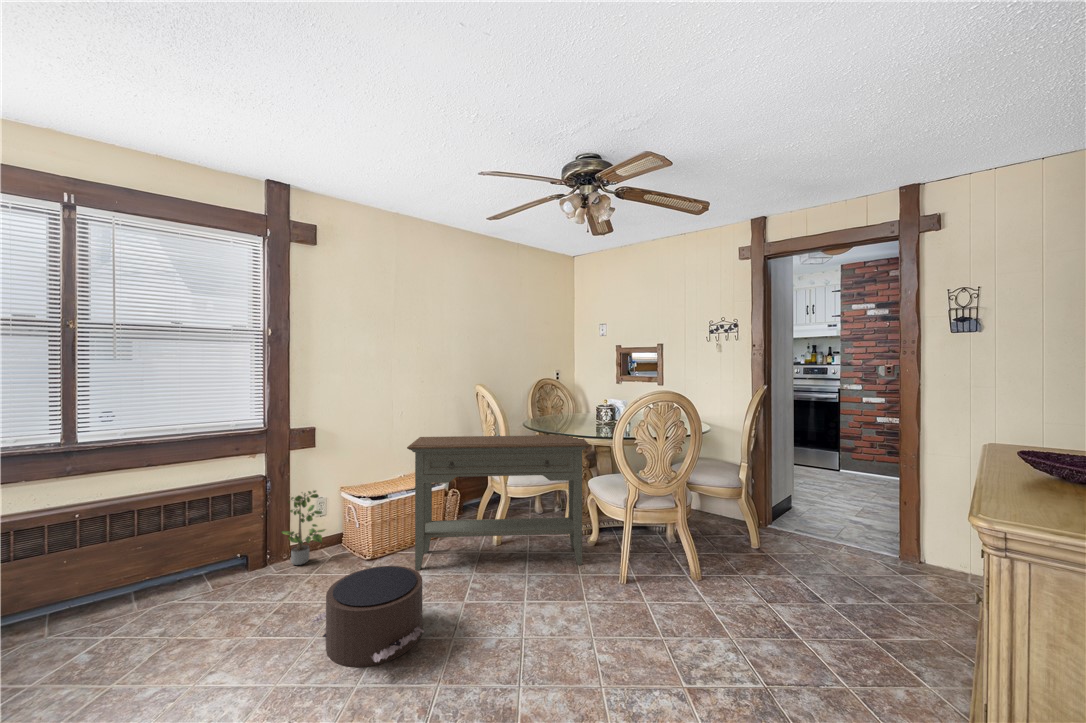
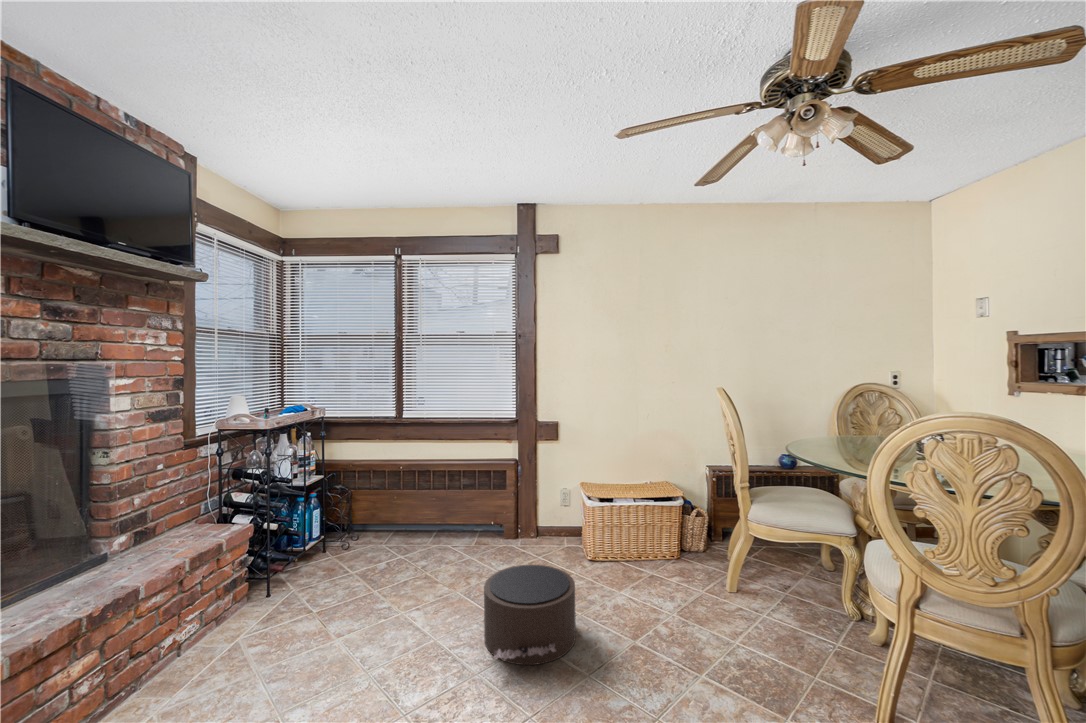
console table: present [407,435,590,570] -> none [607,441,856,668]
potted plant: present [282,490,325,565] -> none [526,478,565,546]

